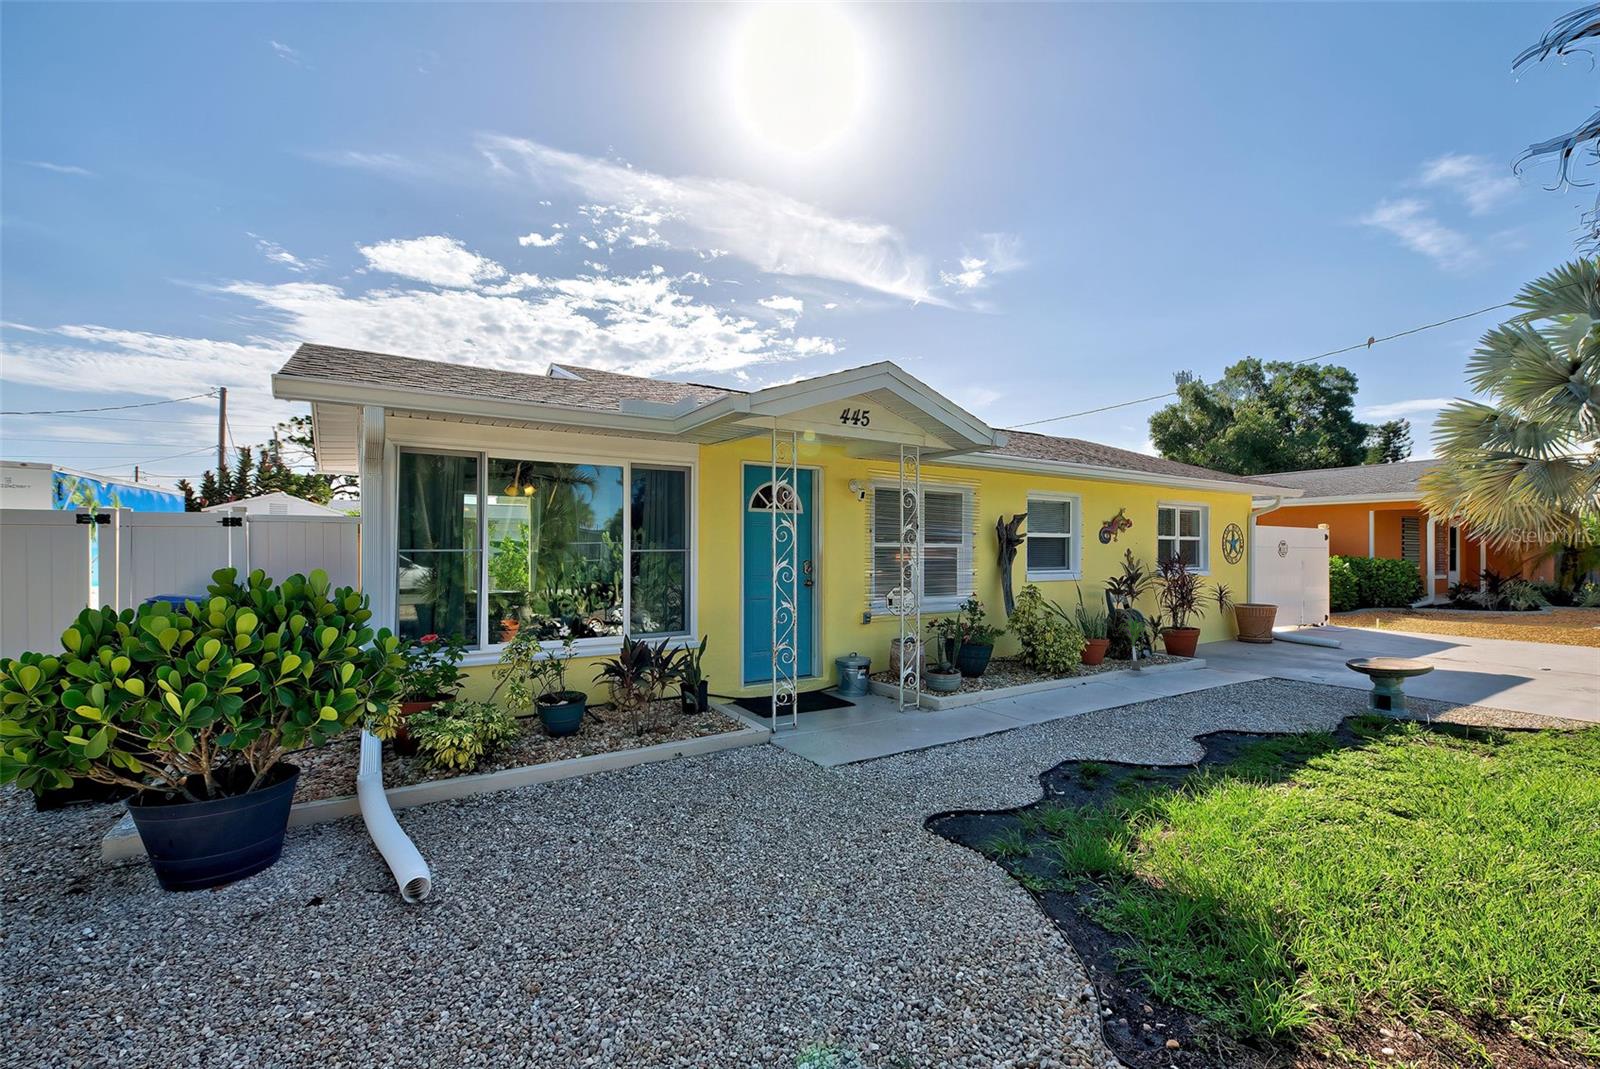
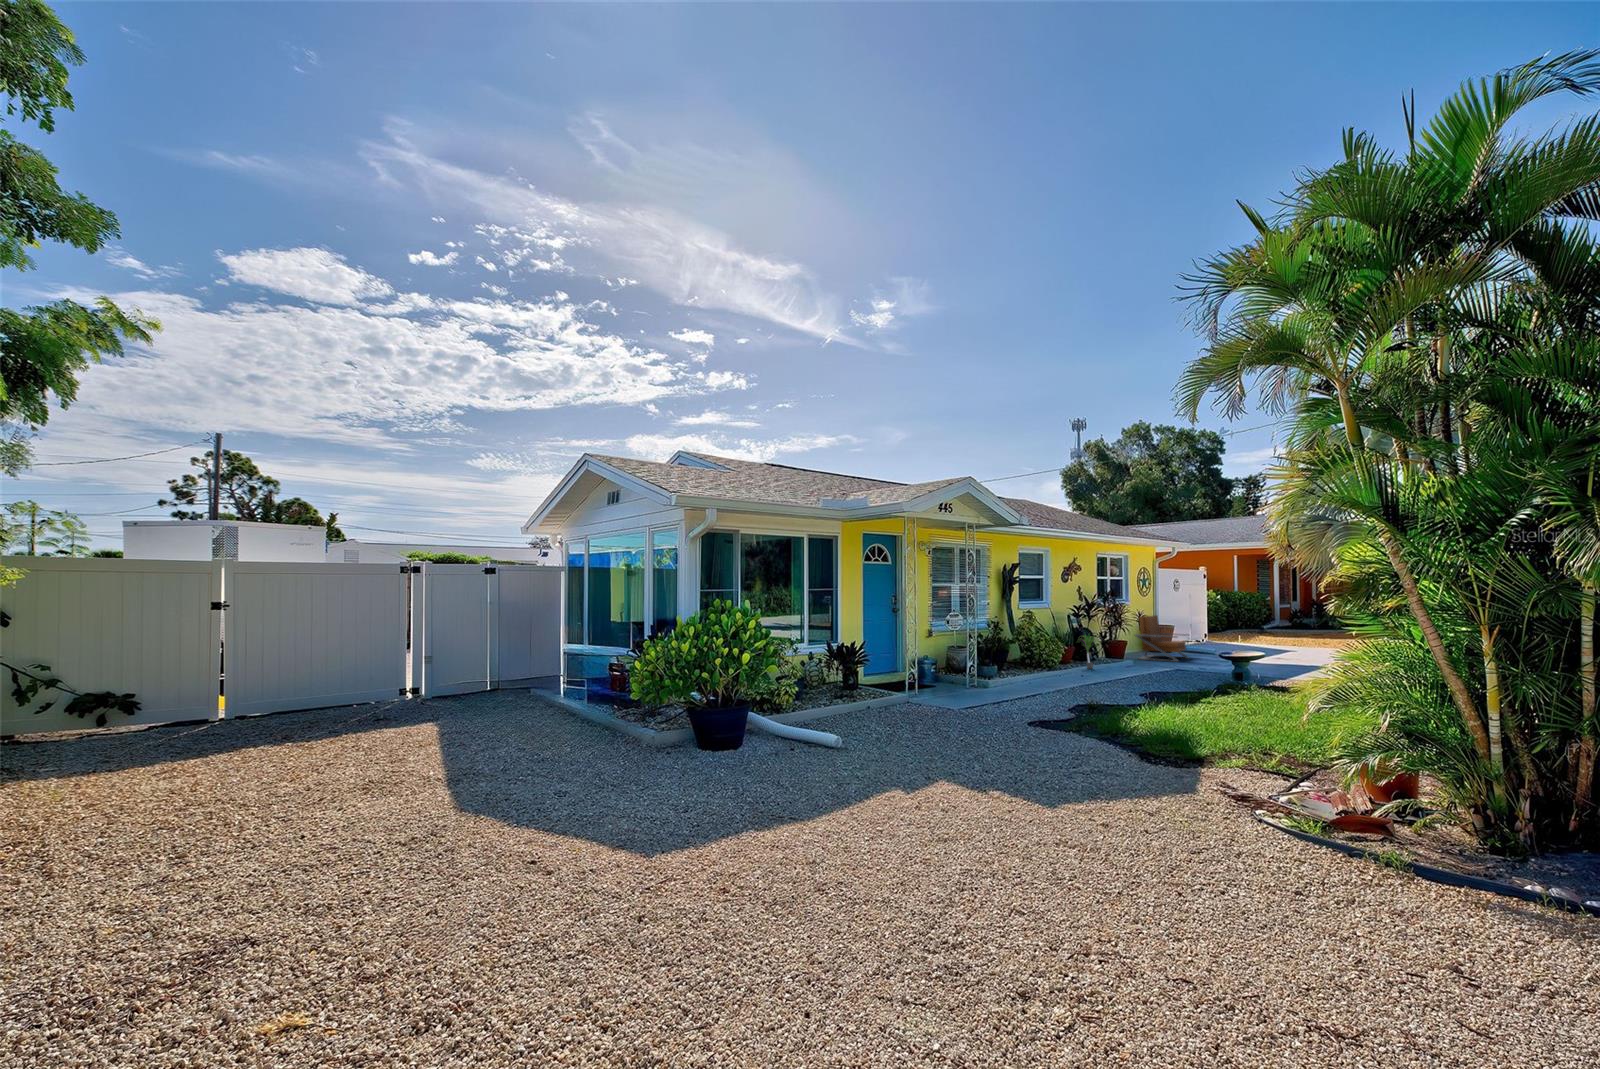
lounge chair: none [1213,591,1297,660] -> present [1135,615,1189,662]

